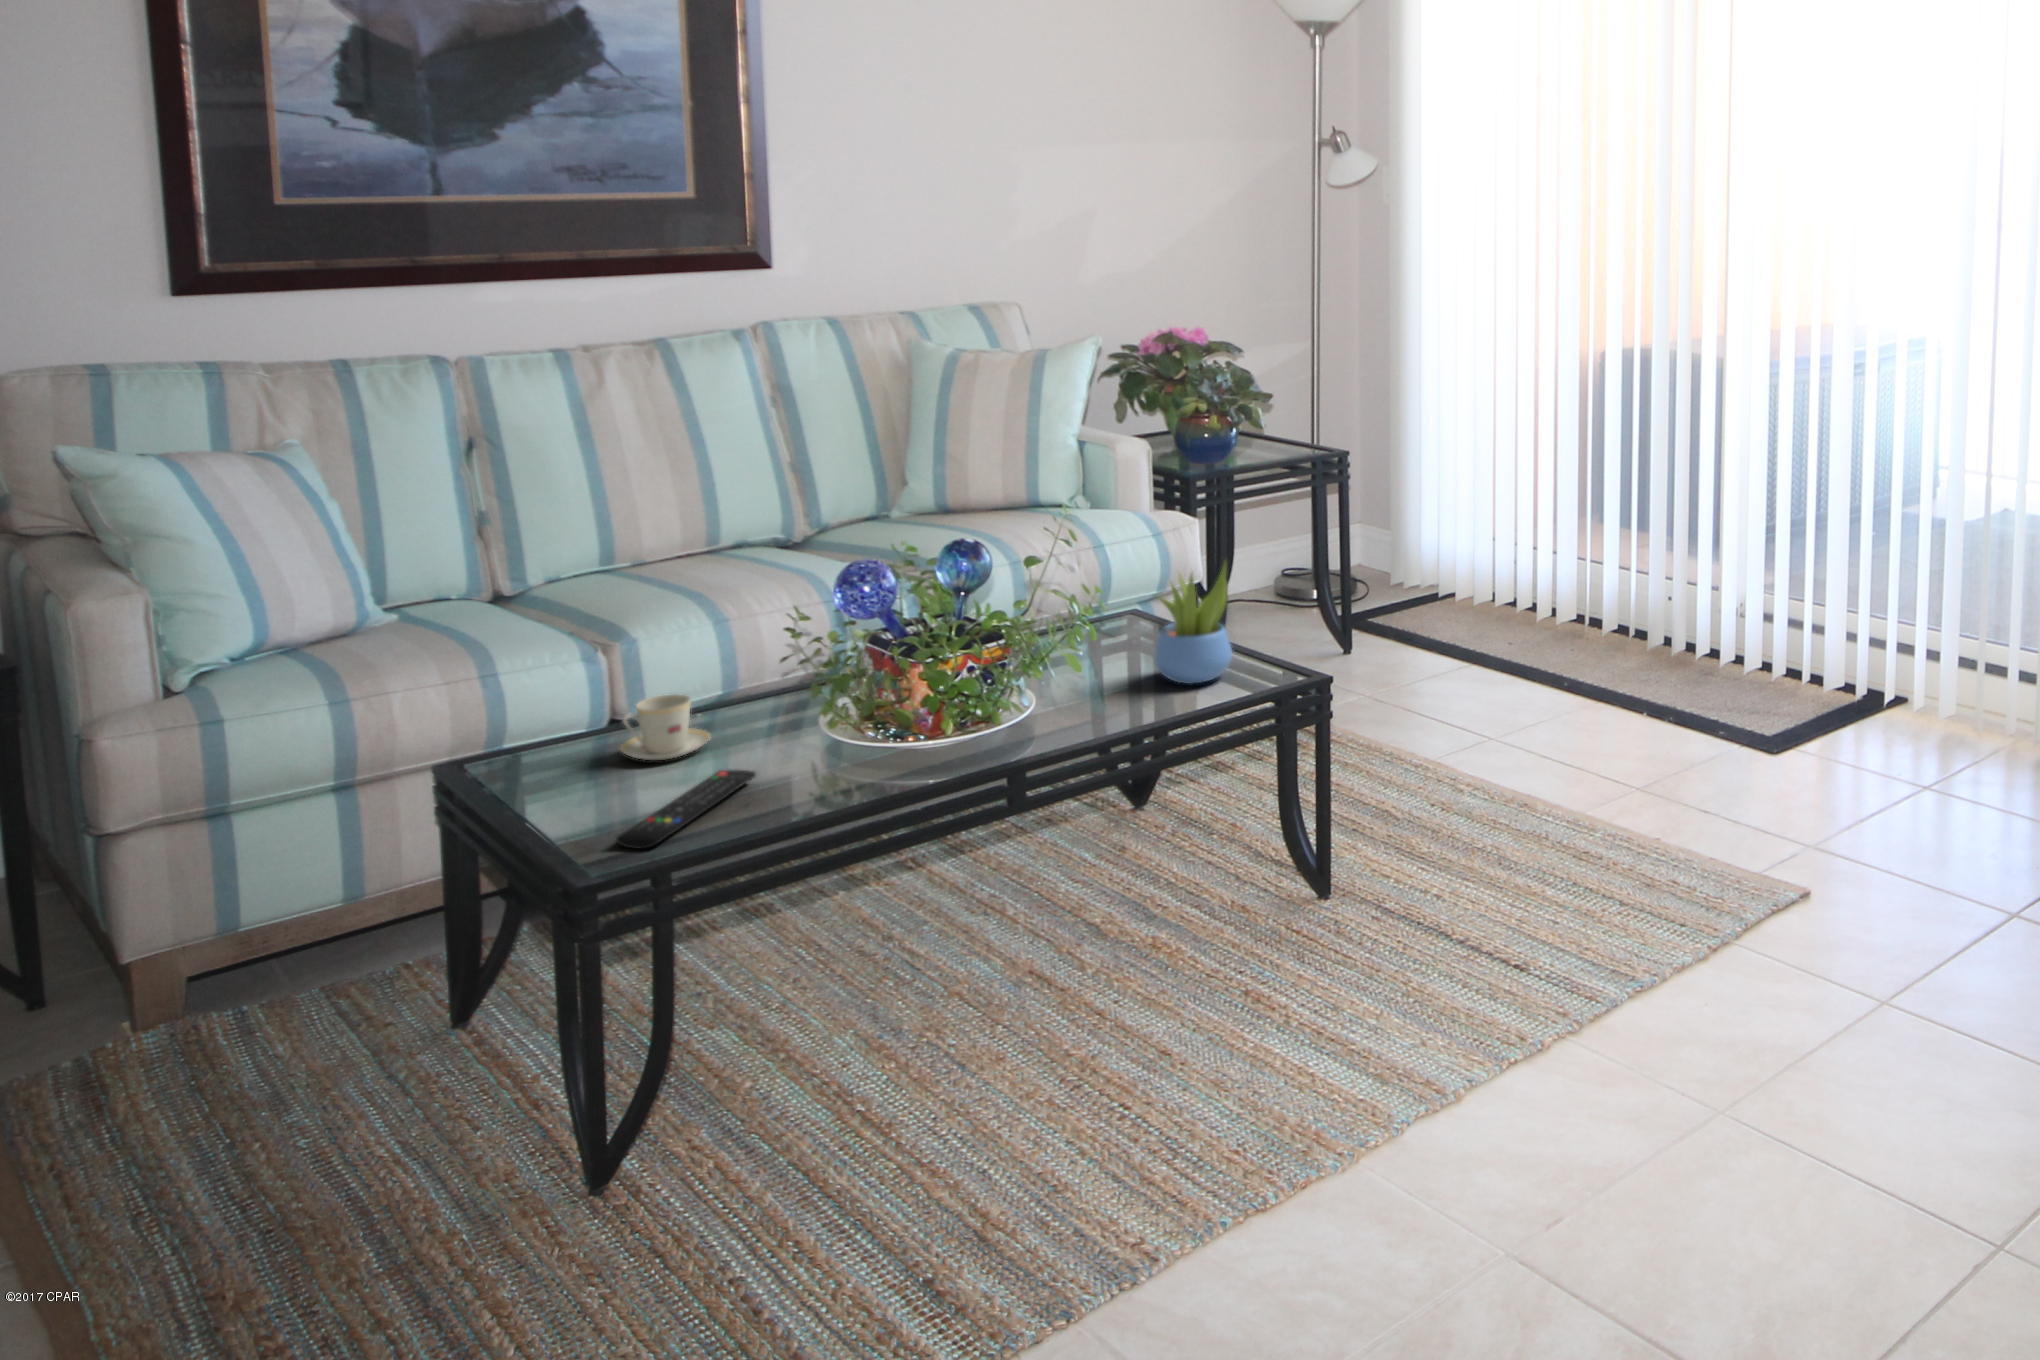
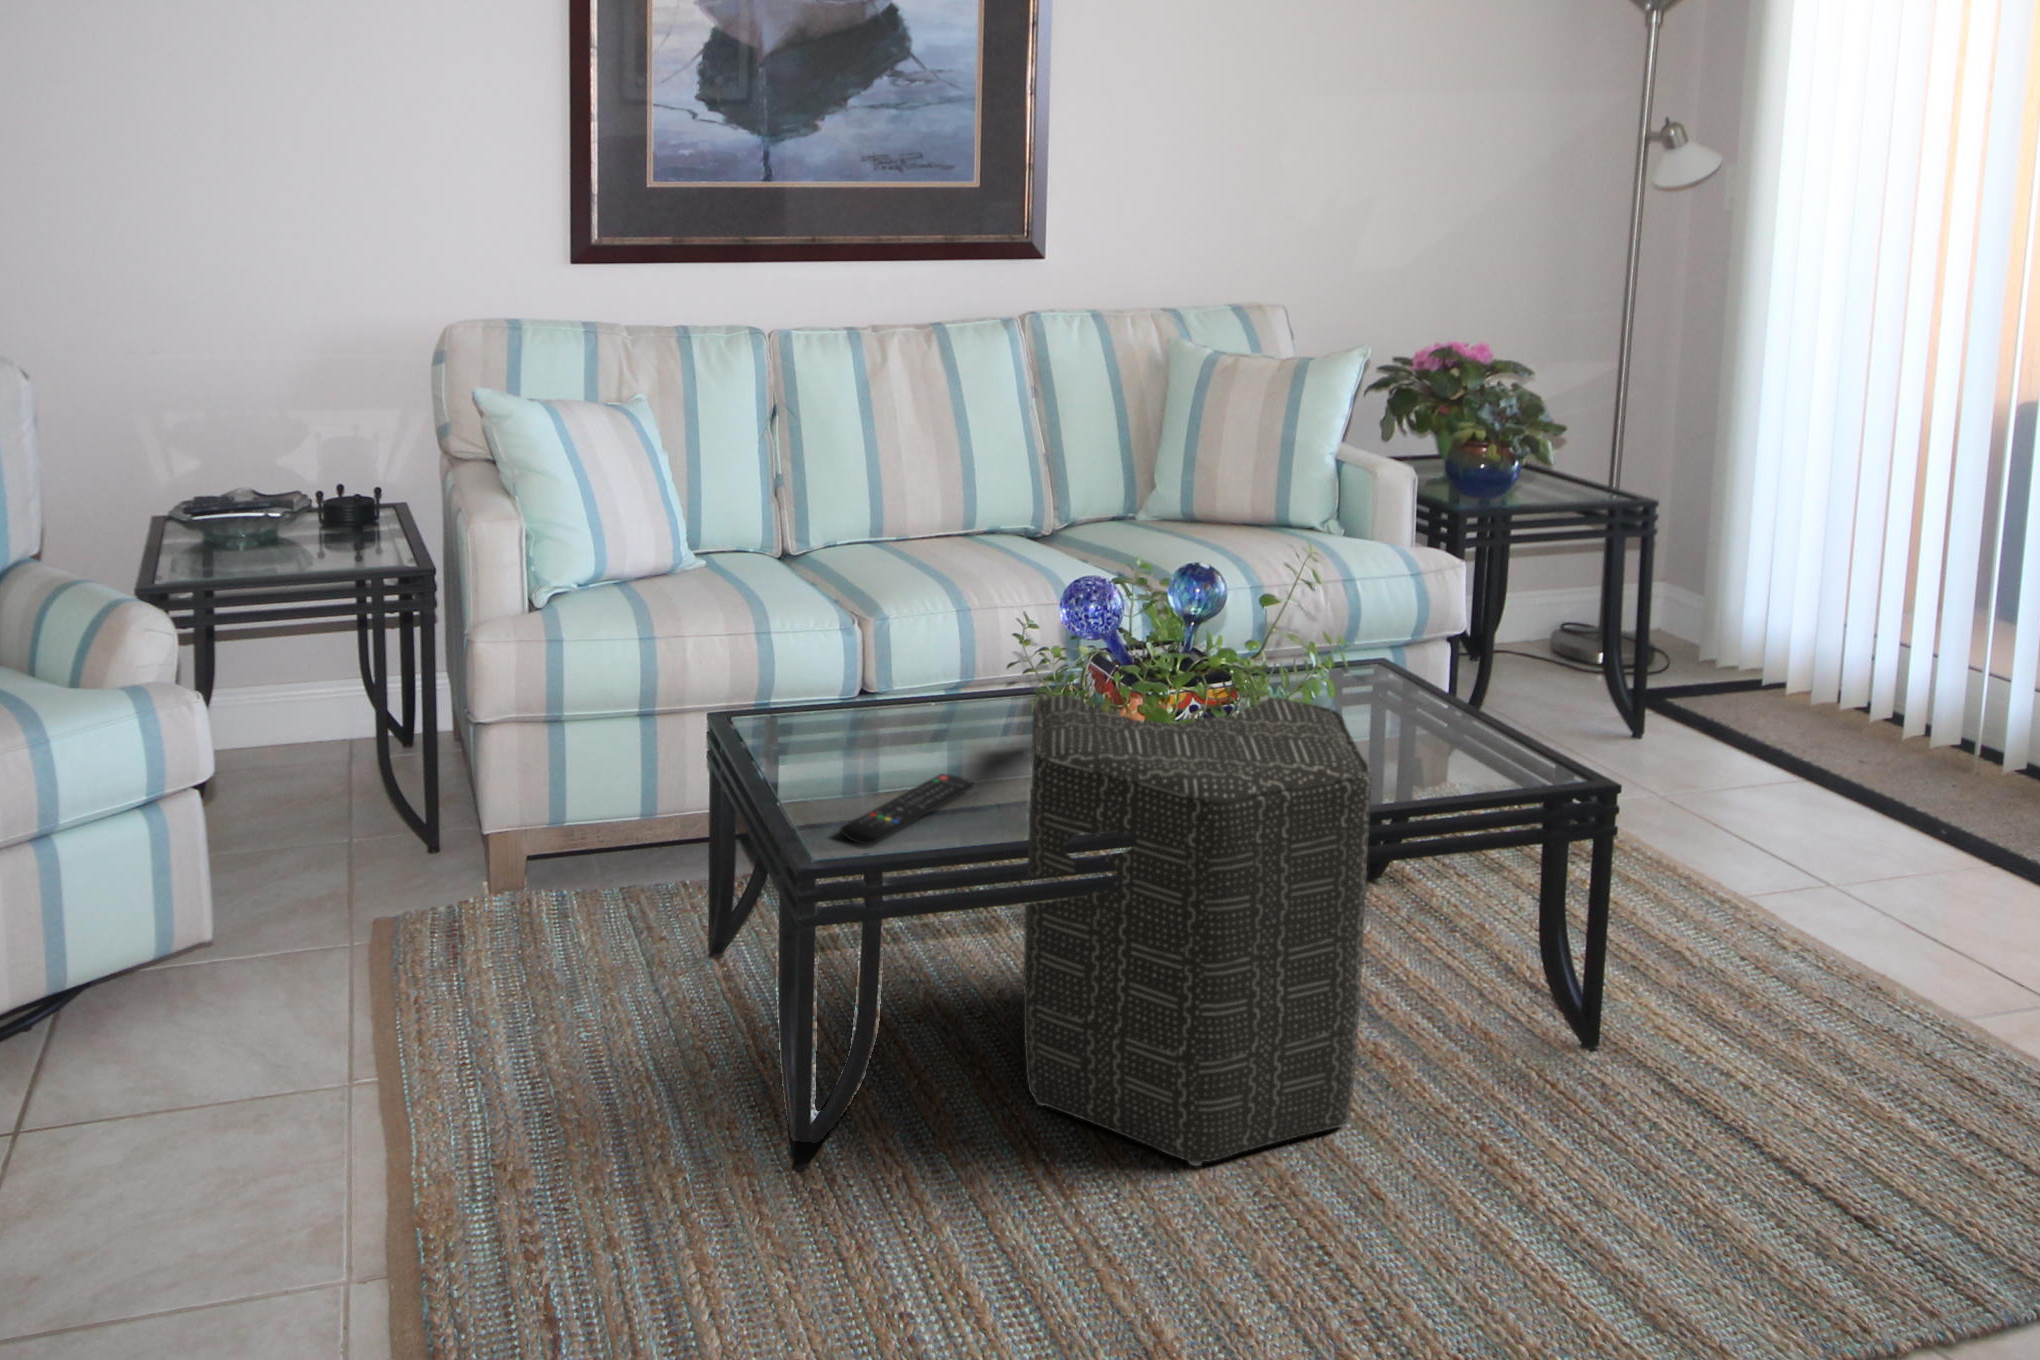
succulent plant: present [1154,564,1232,684] -> none [1400,629,1497,769]
ottoman: none [811,643,1139,1076] -> present [1024,694,1372,1166]
teacup: present [620,694,711,760] -> none [859,685,939,749]

